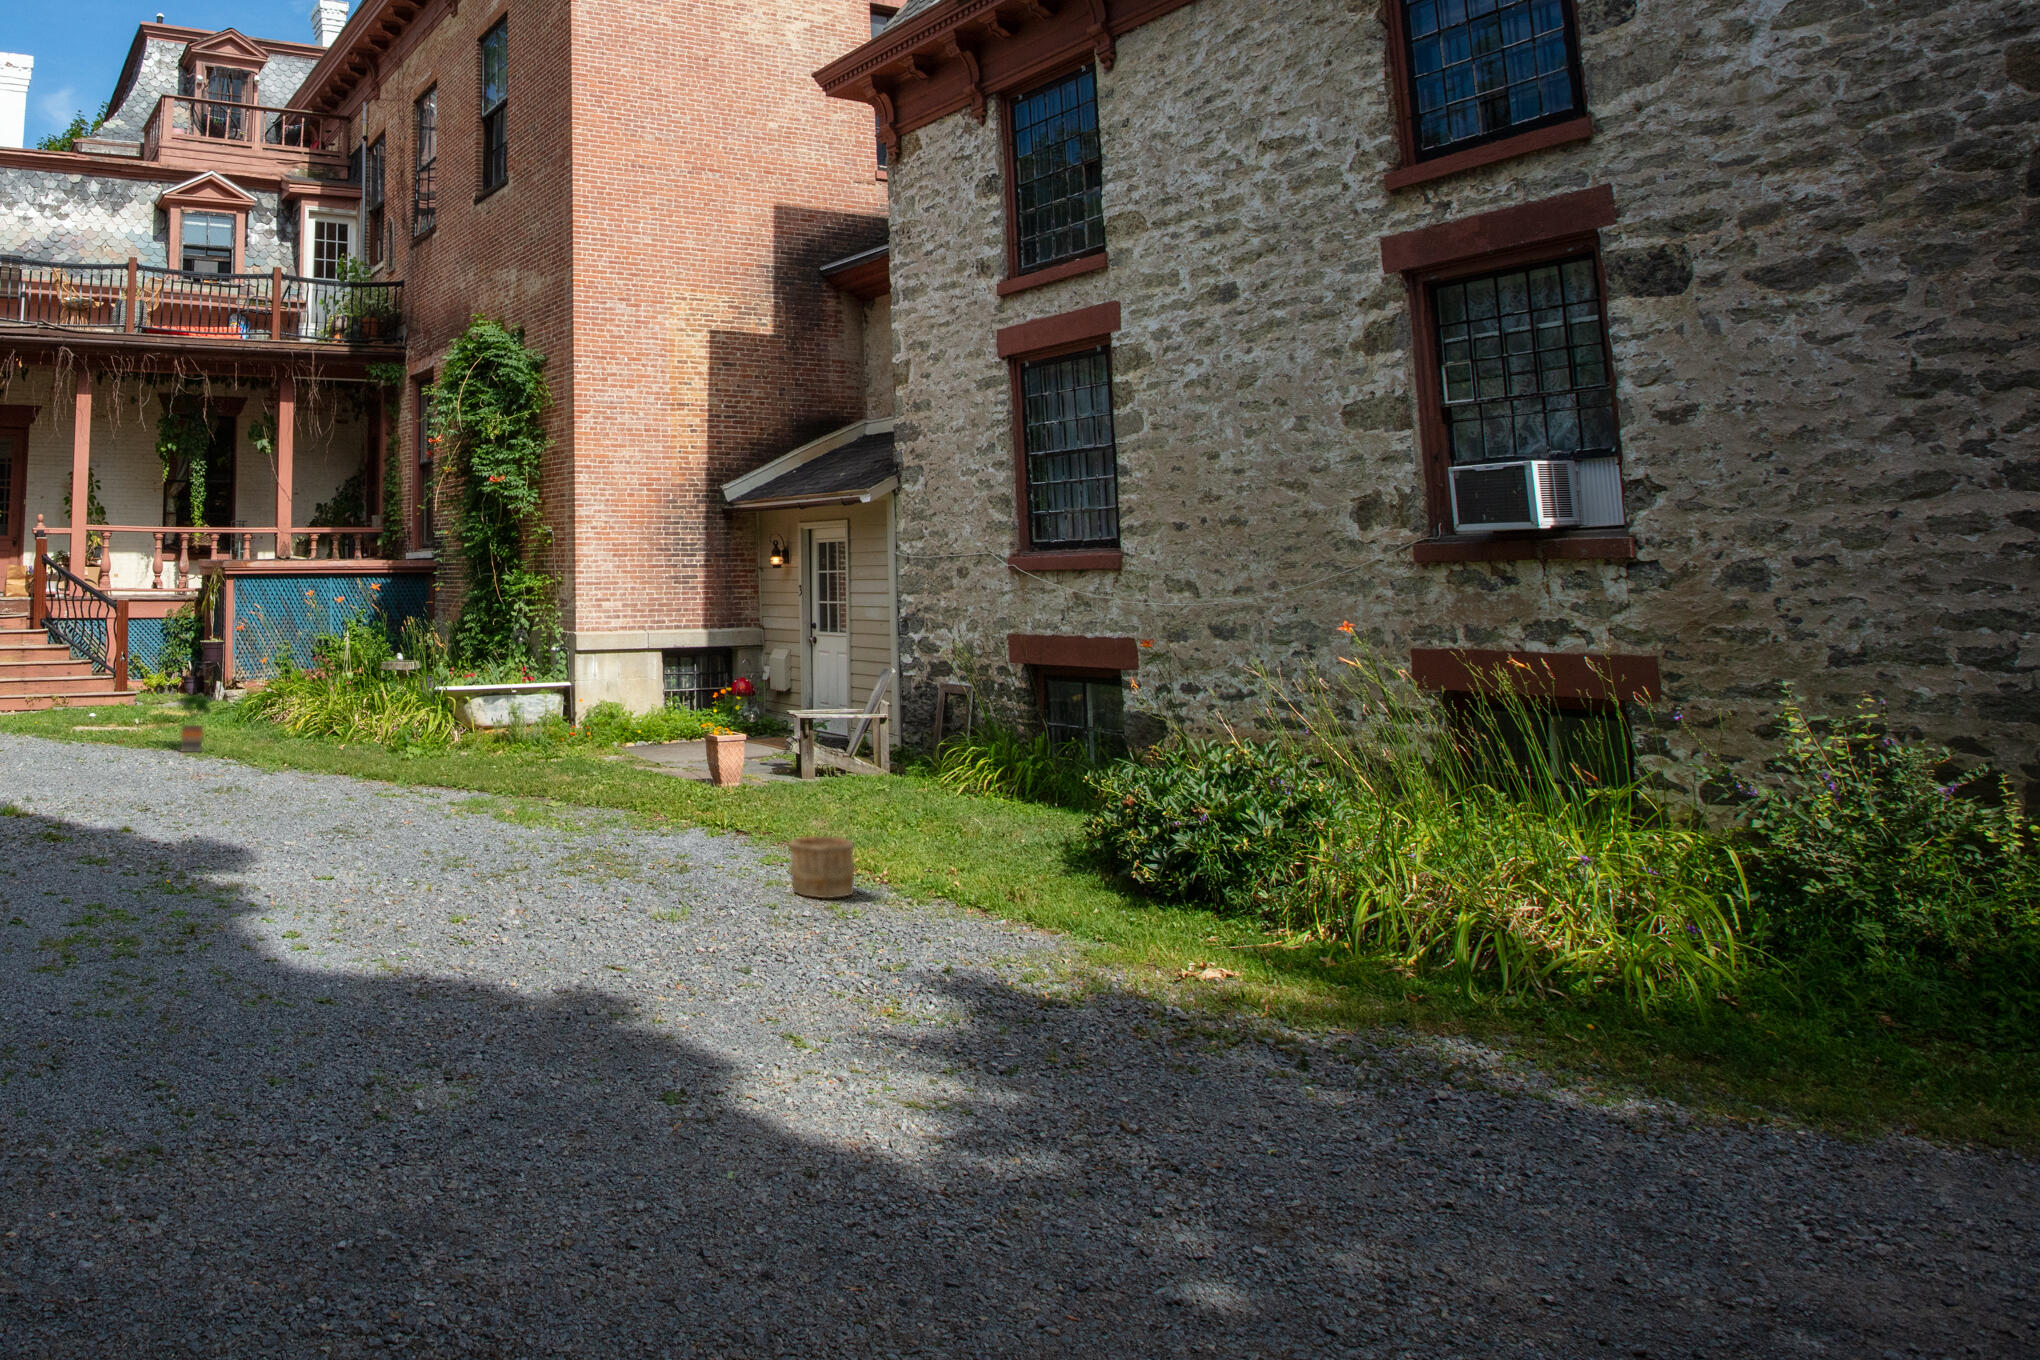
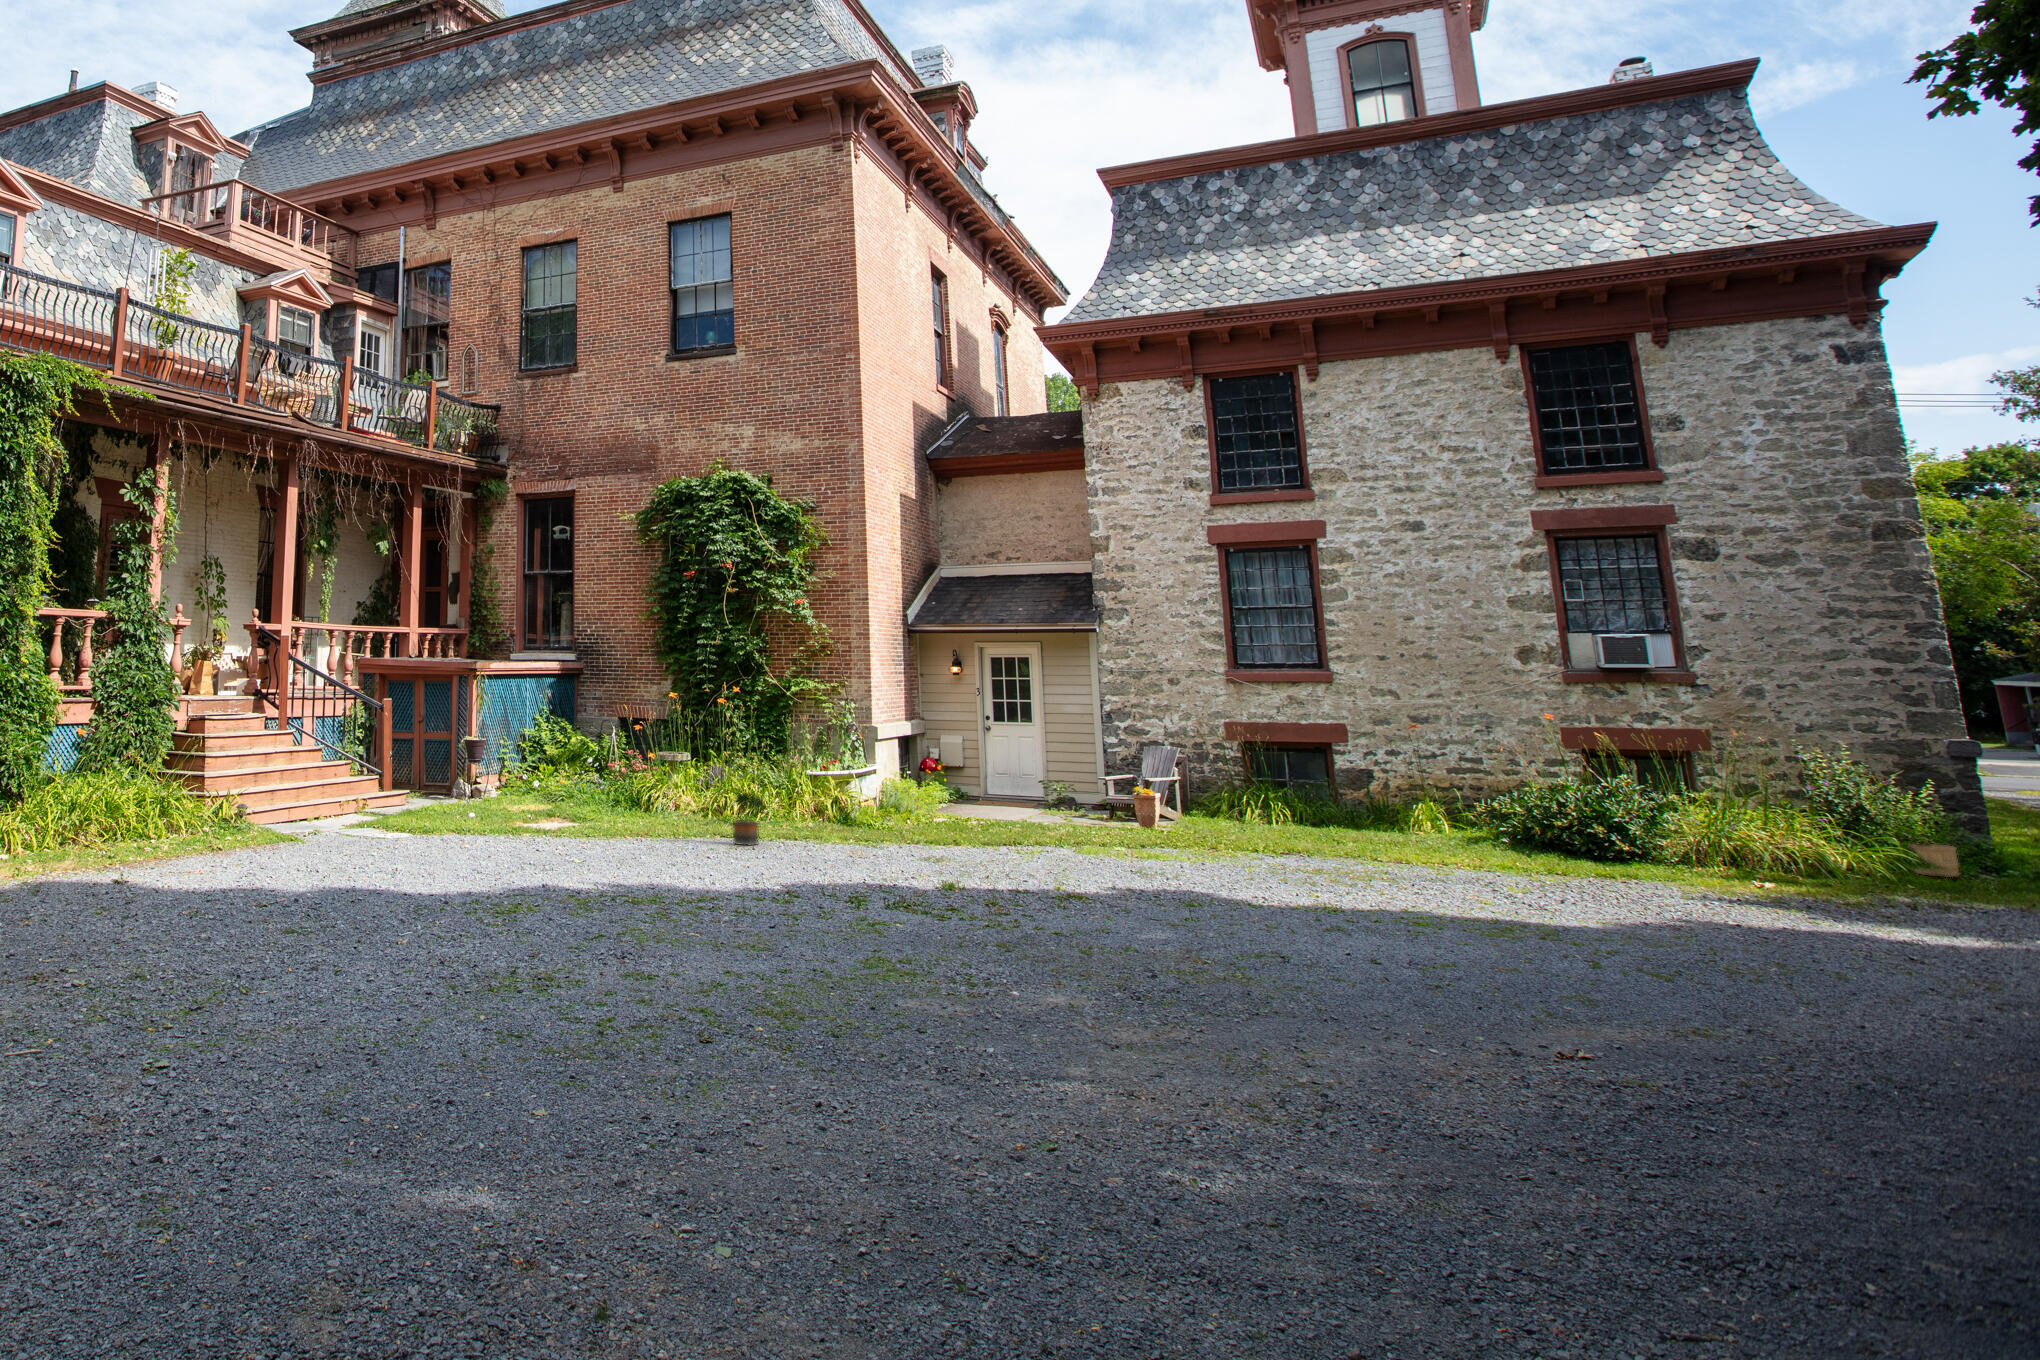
wooden bucket: present [790,836,854,898] -> present [1912,844,1959,877]

